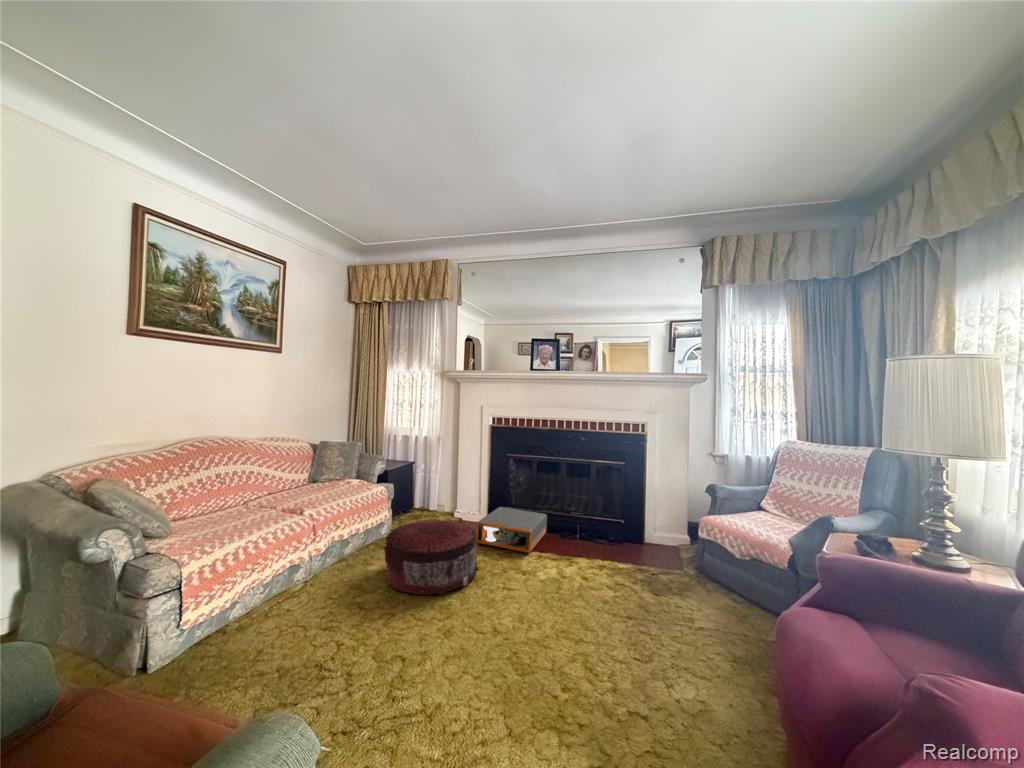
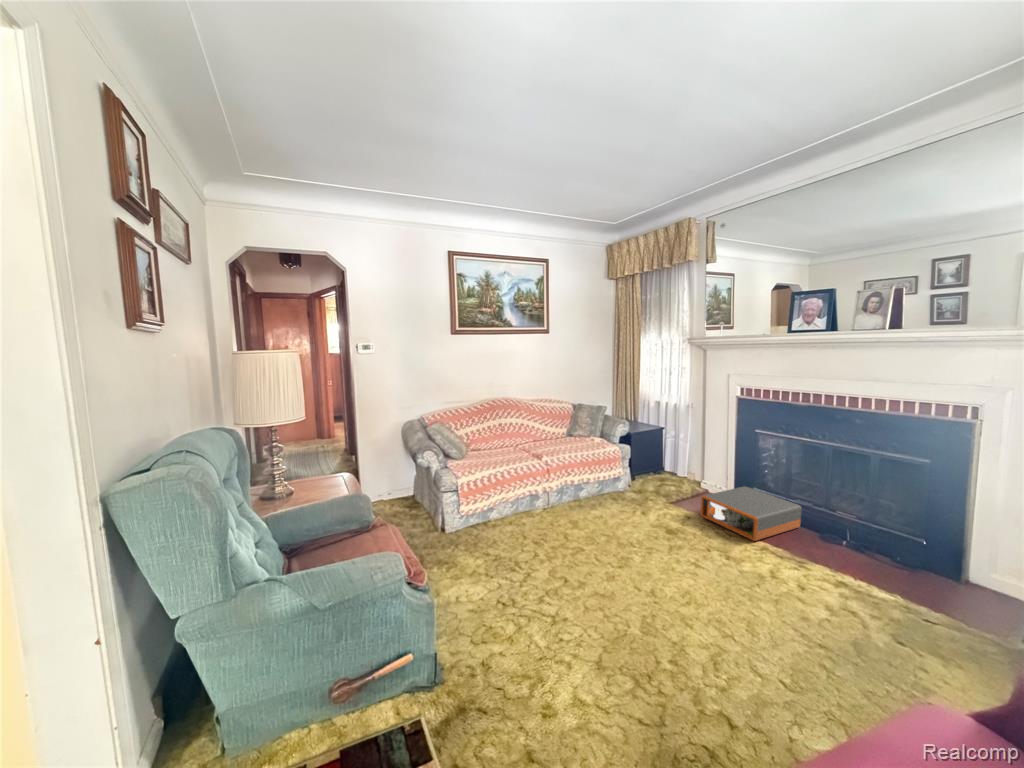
pouf: present [384,520,478,594] -> none [594,481,680,549]

